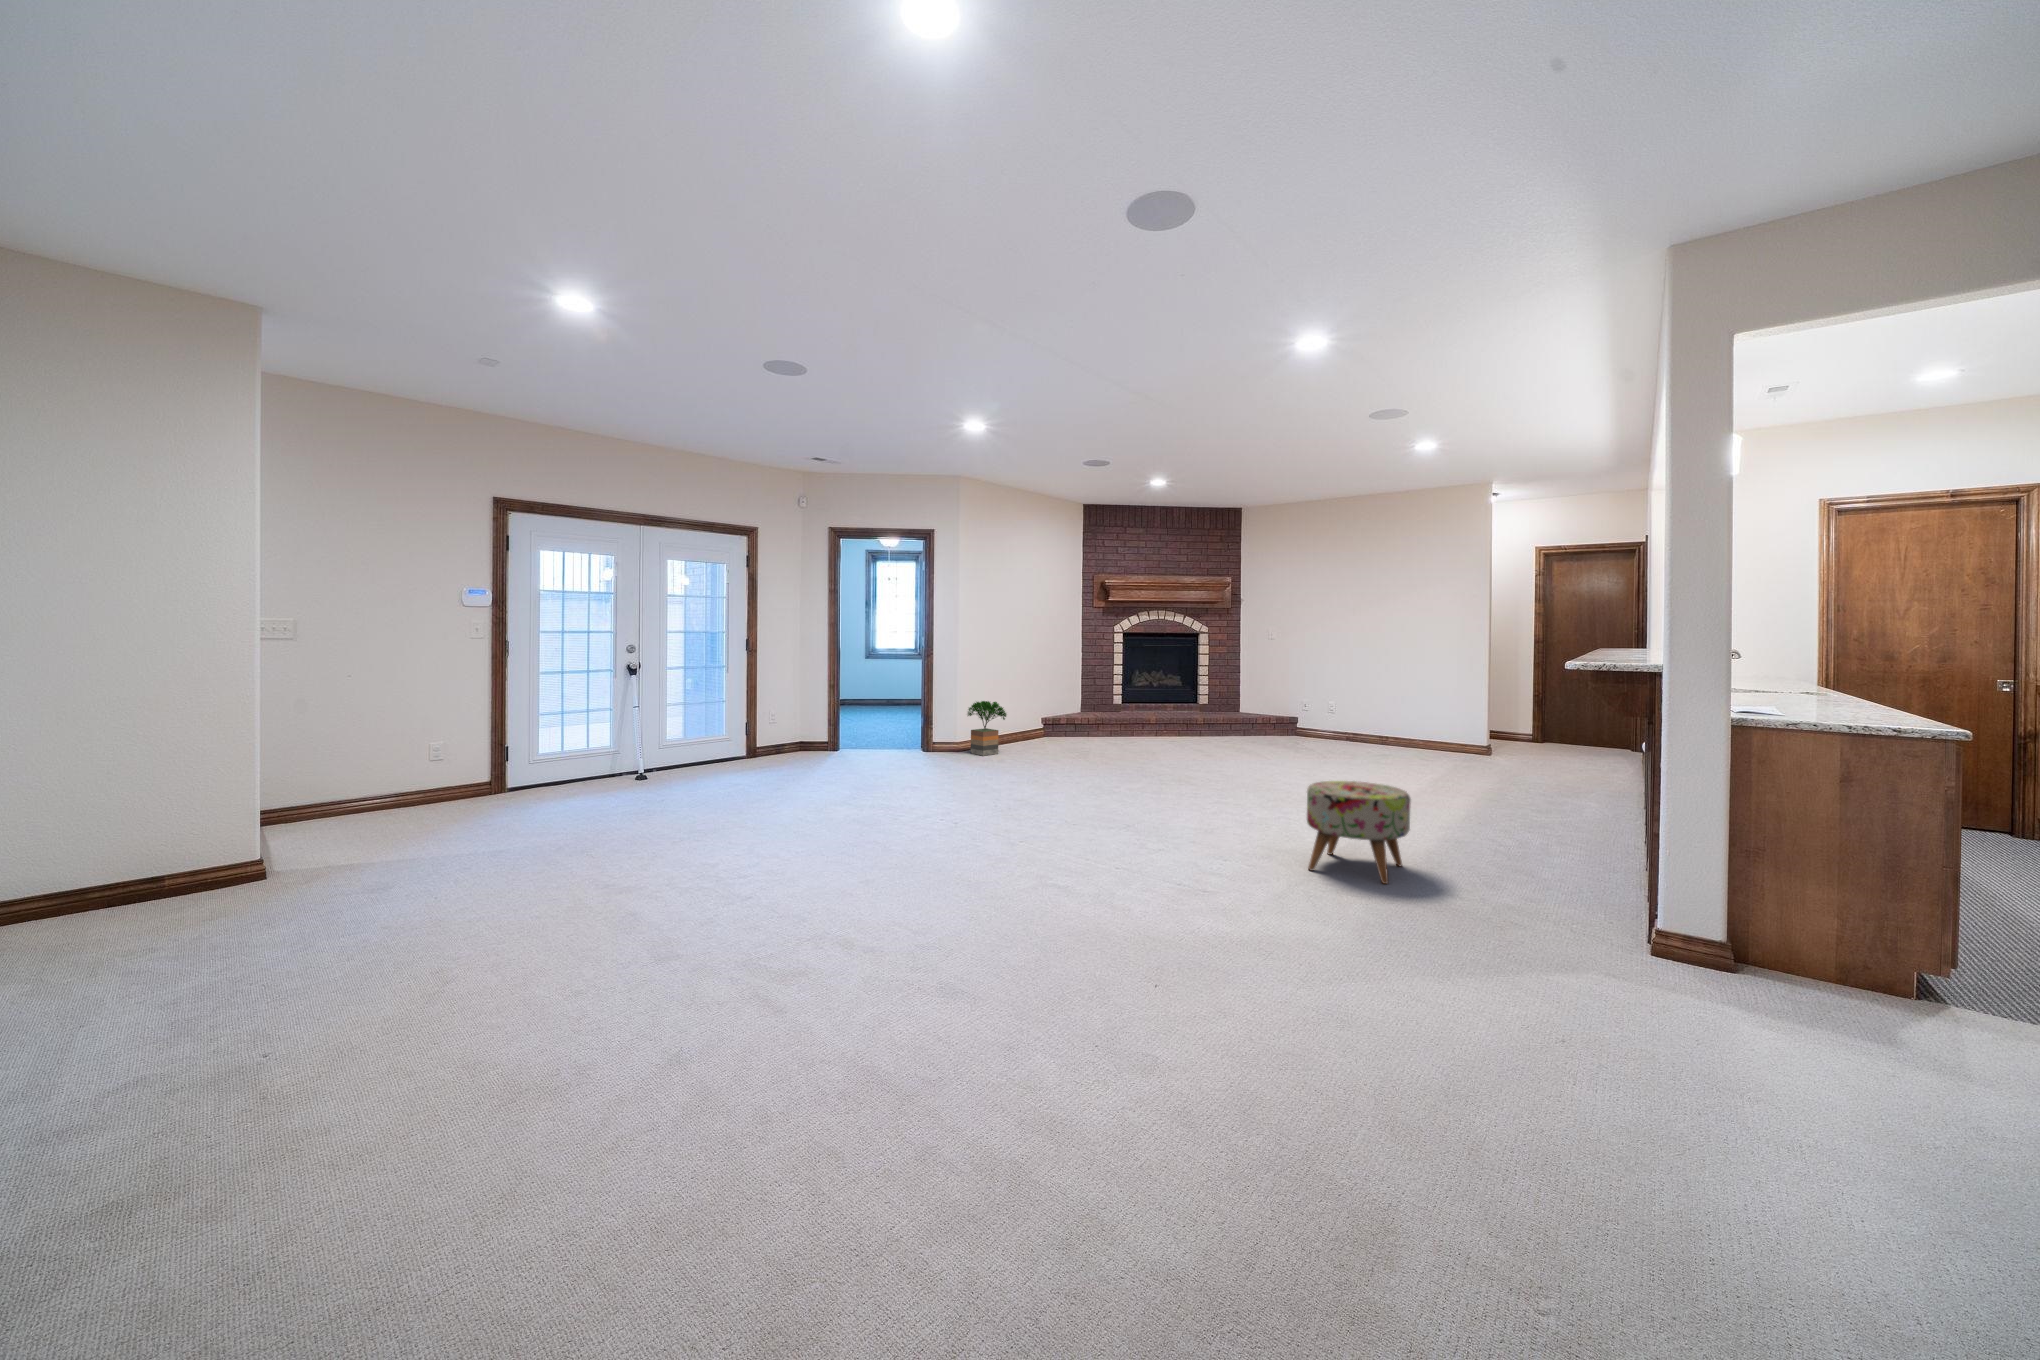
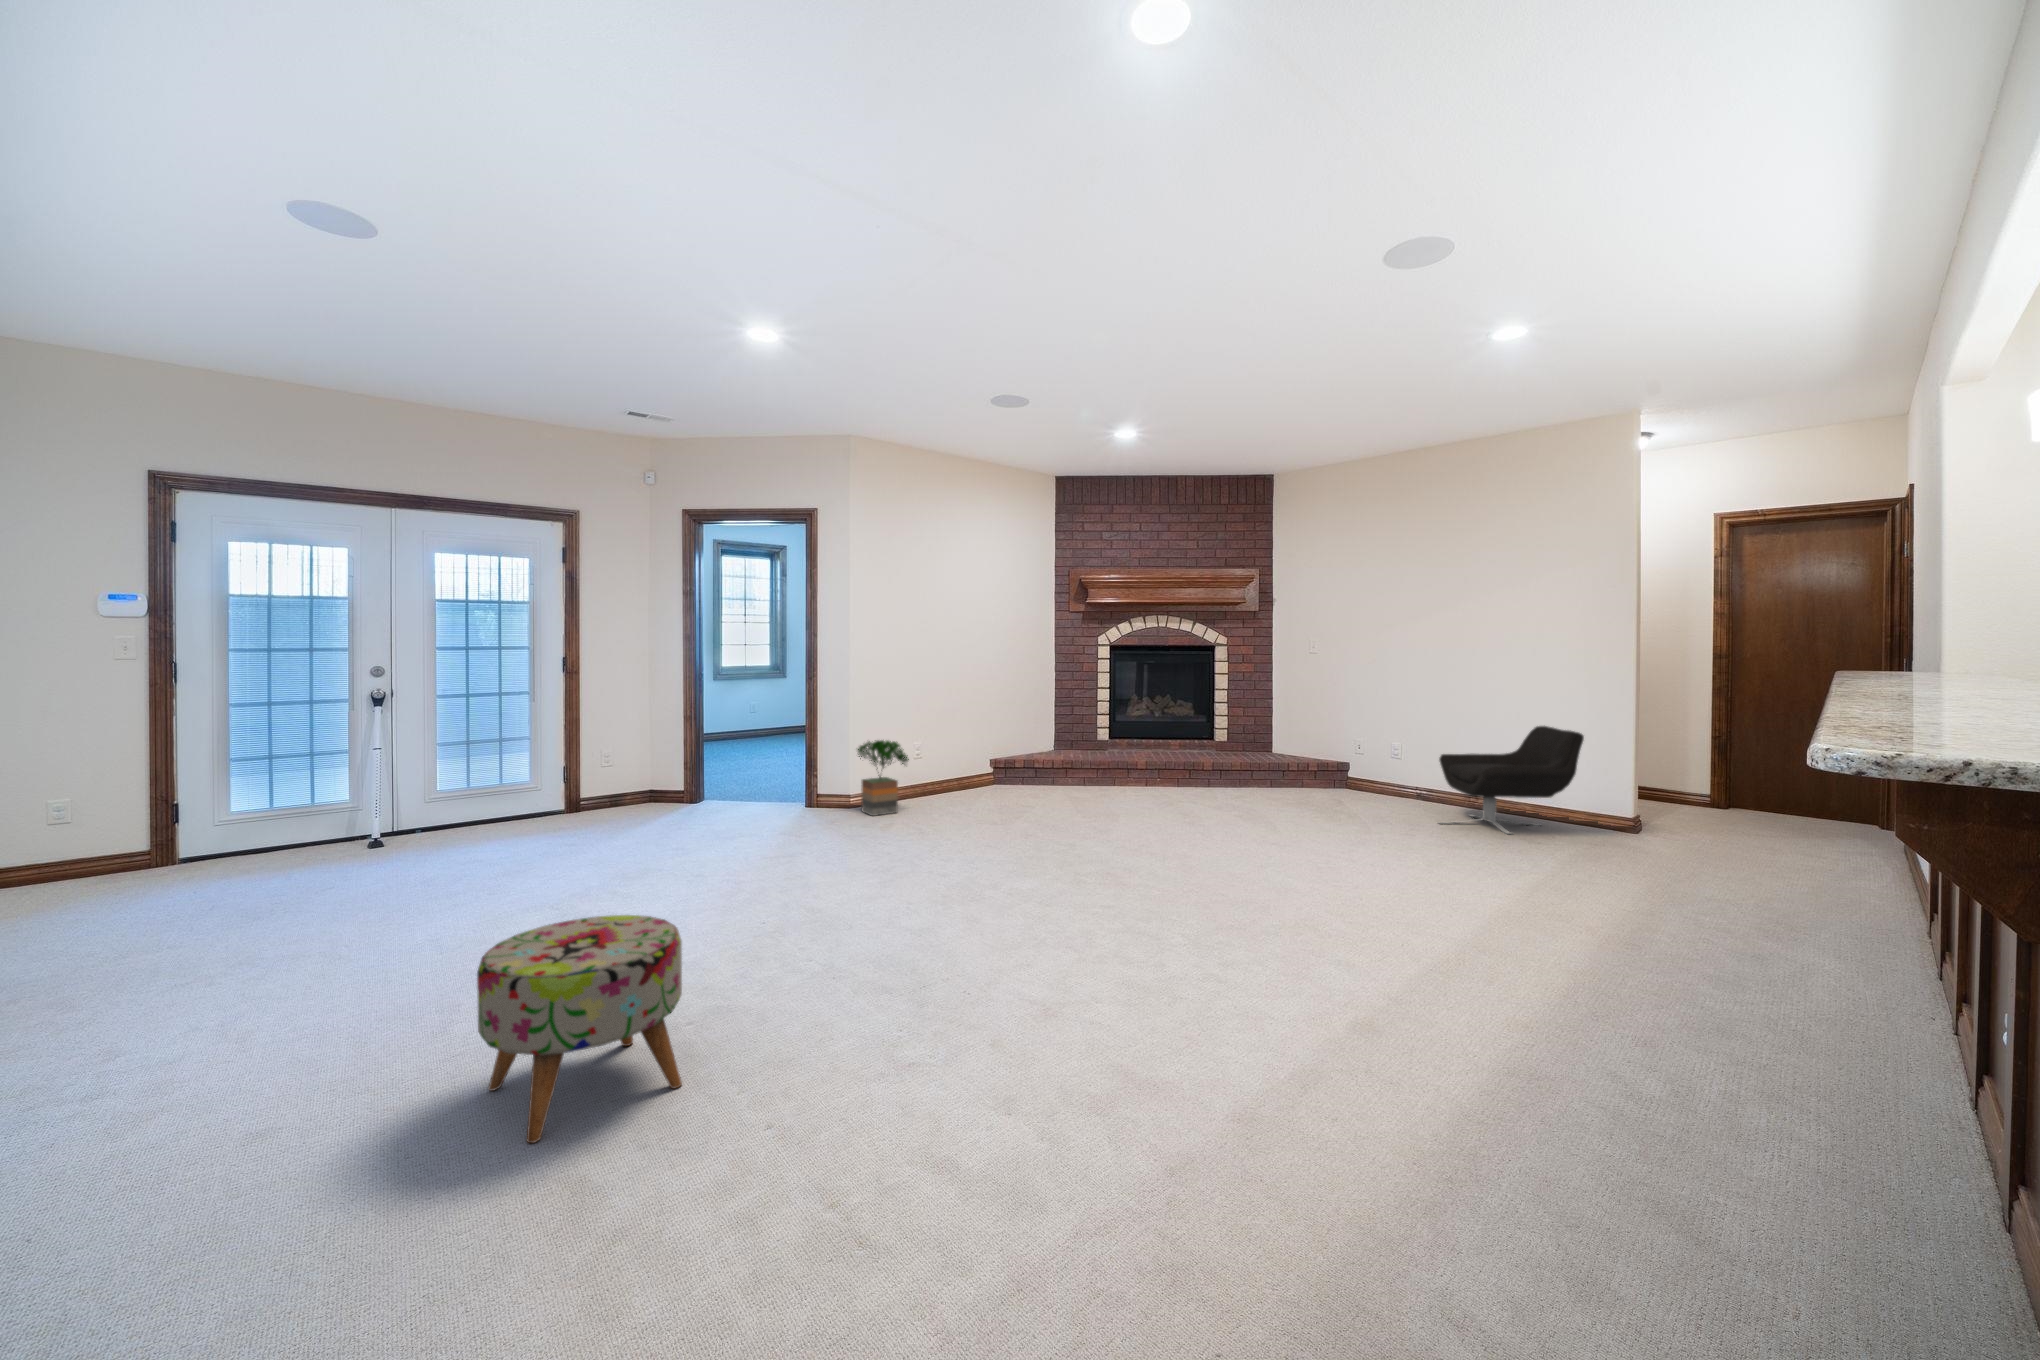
lounge chair: none [1366,687,1462,757] -> present [1439,726,1584,834]
ottoman: present [1307,781,1411,884] -> present [477,915,682,1143]

